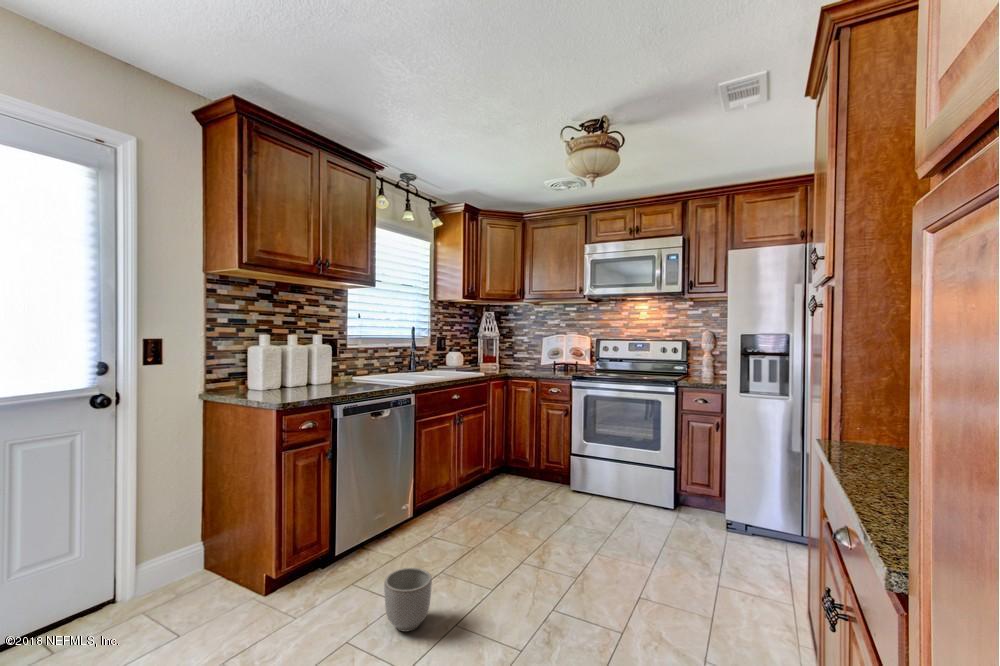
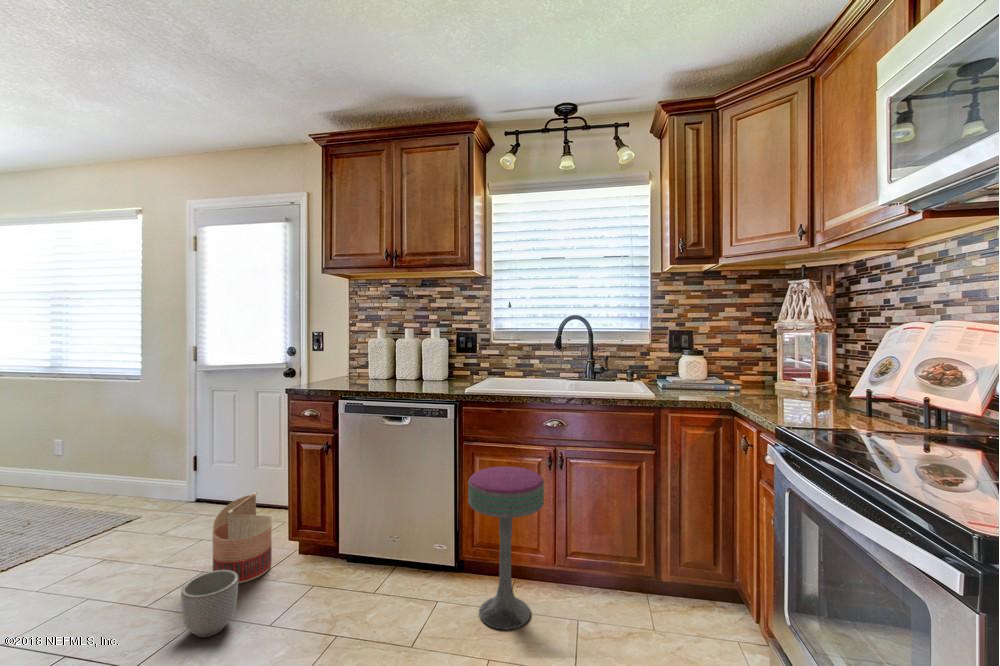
bar stool: none [448,425,496,522] -> present [468,466,544,629]
basket: none [267,536,334,642] -> present [213,492,272,583]

